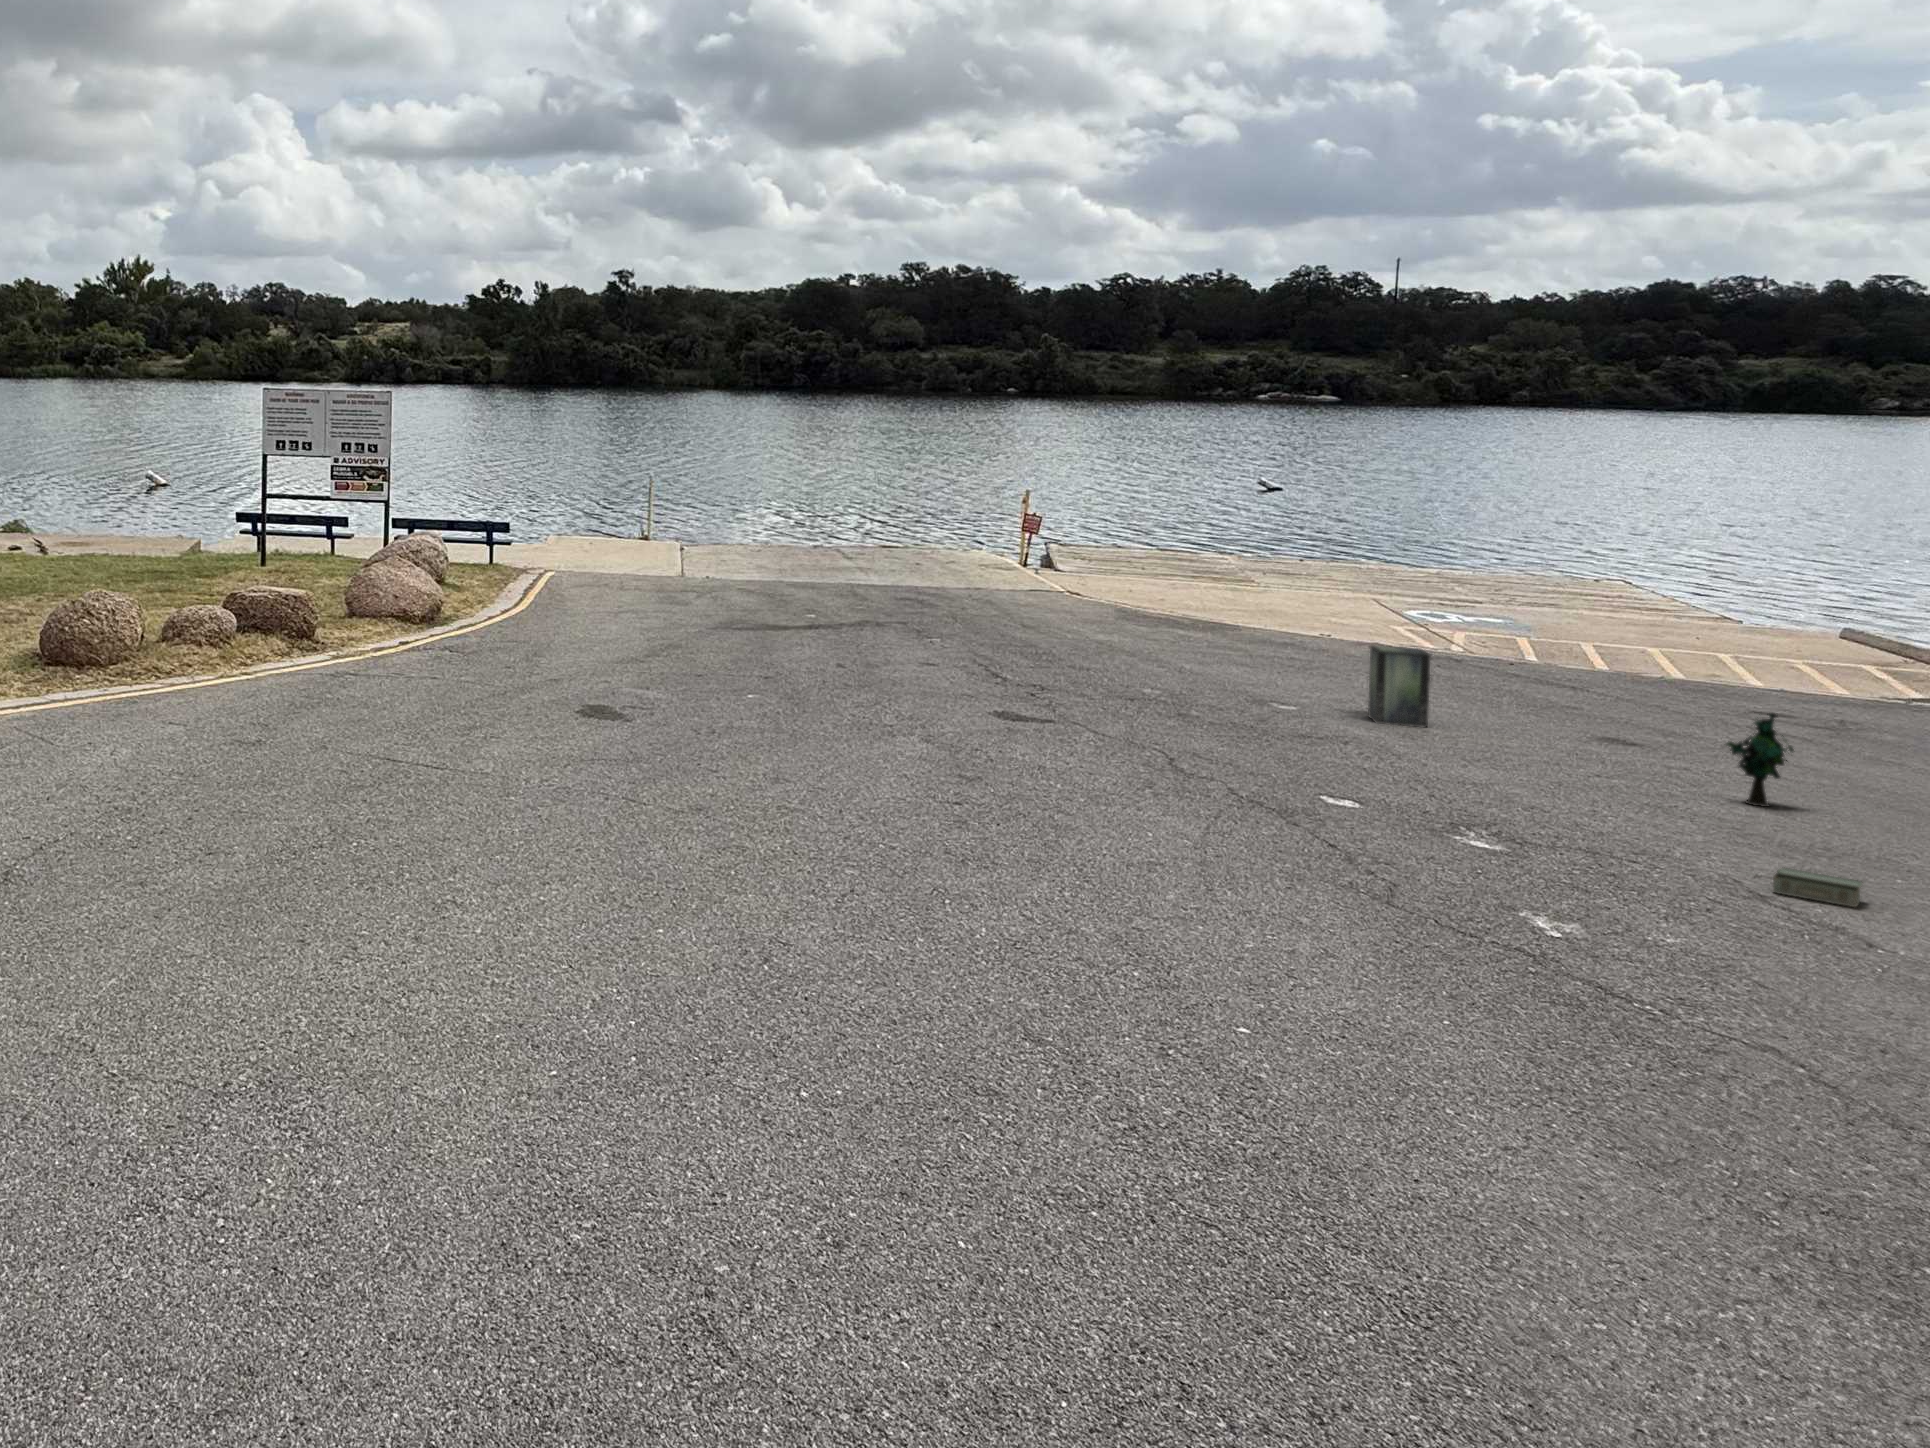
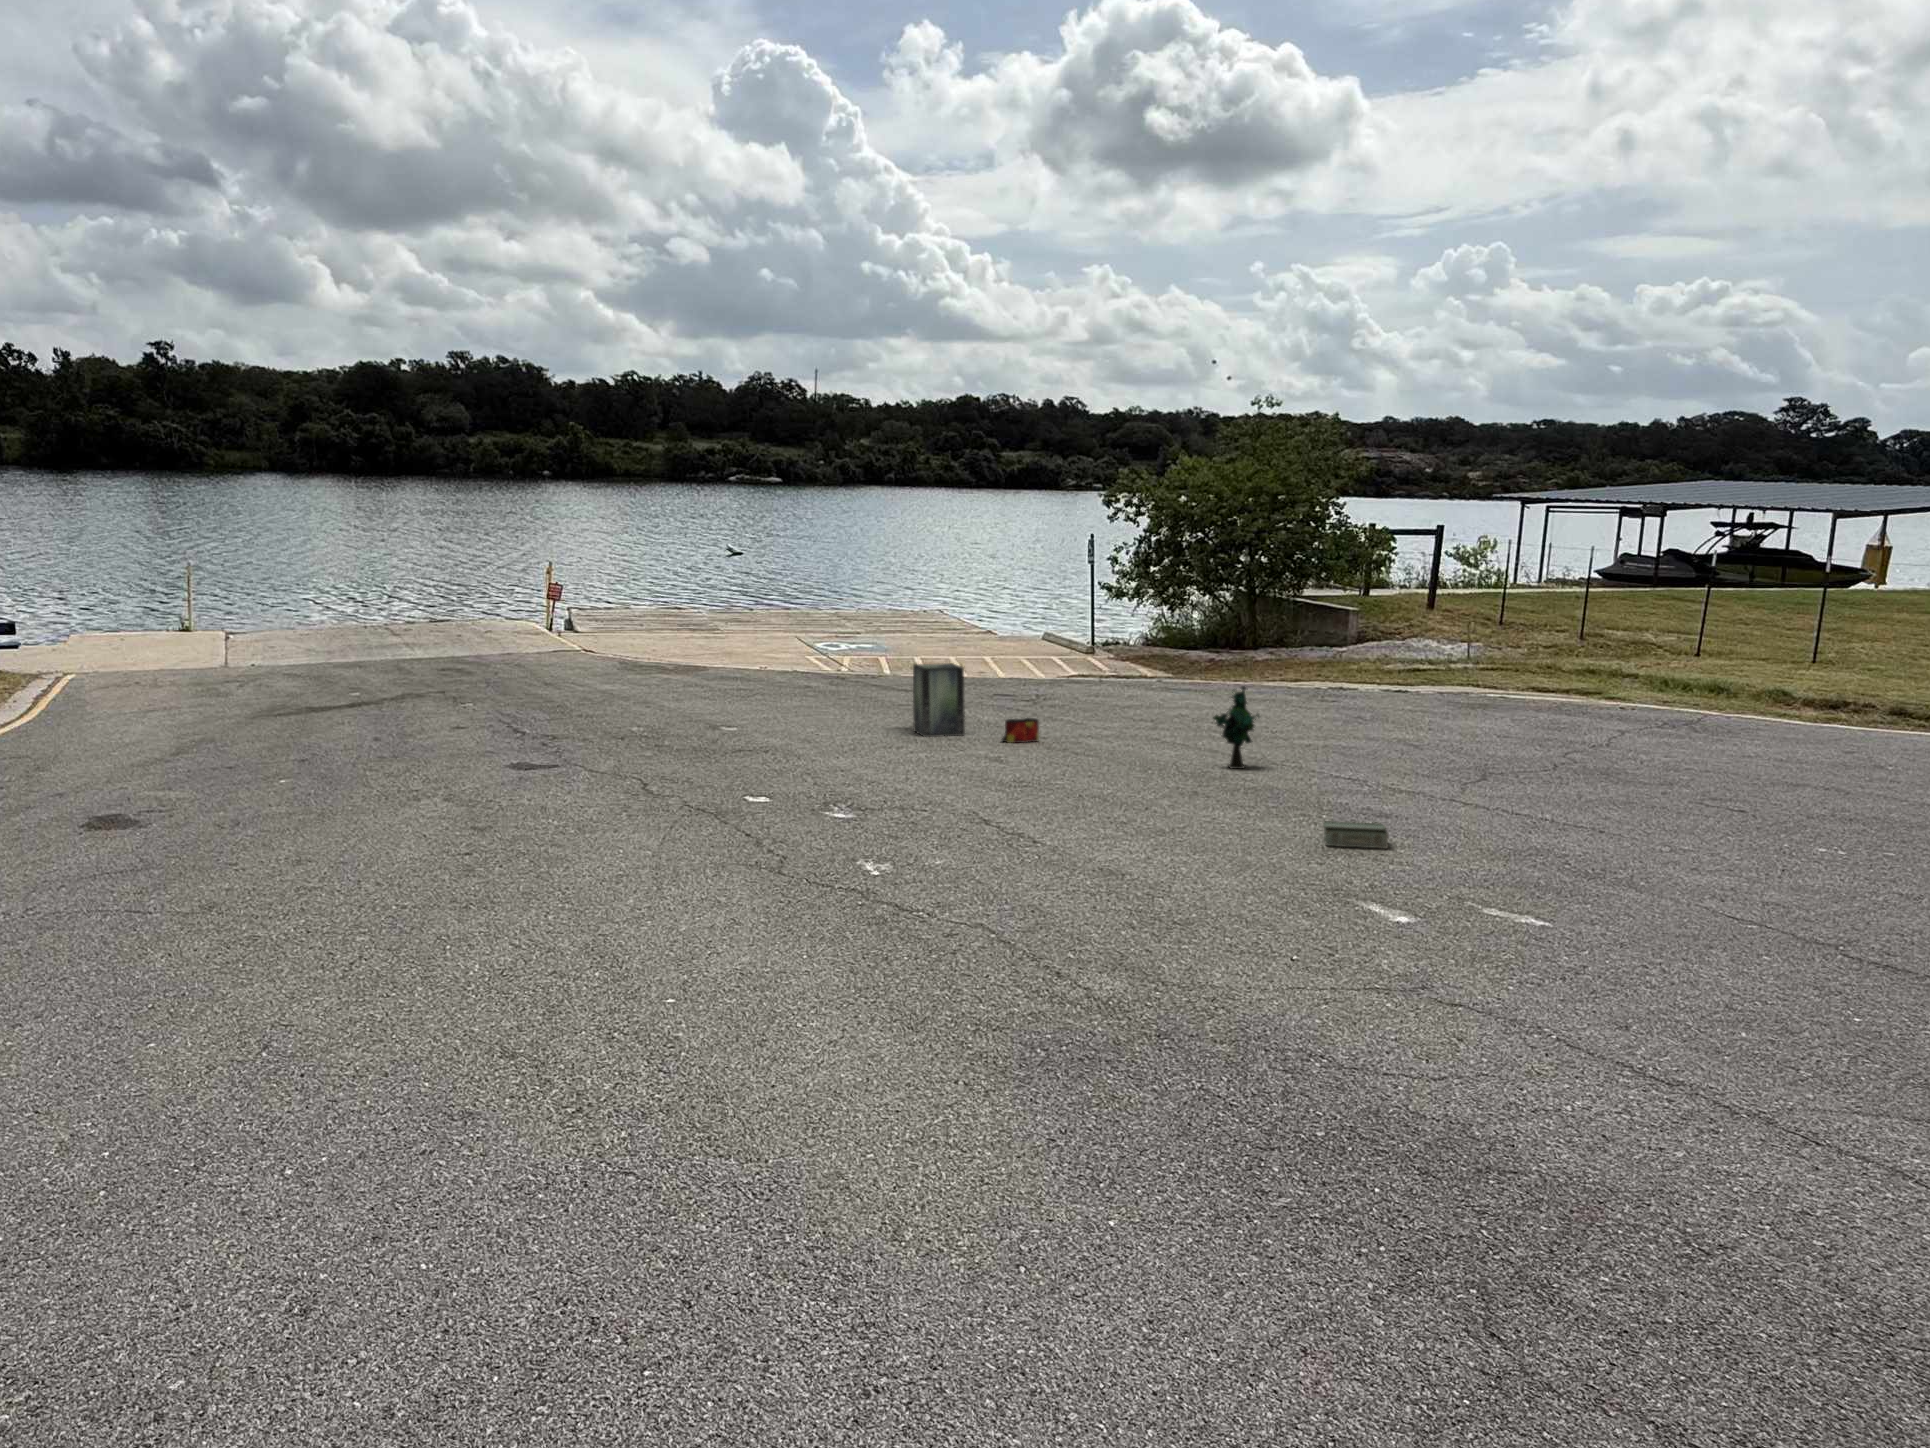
bag: none [1467,716,1519,745] -> present [1001,718,1039,743]

